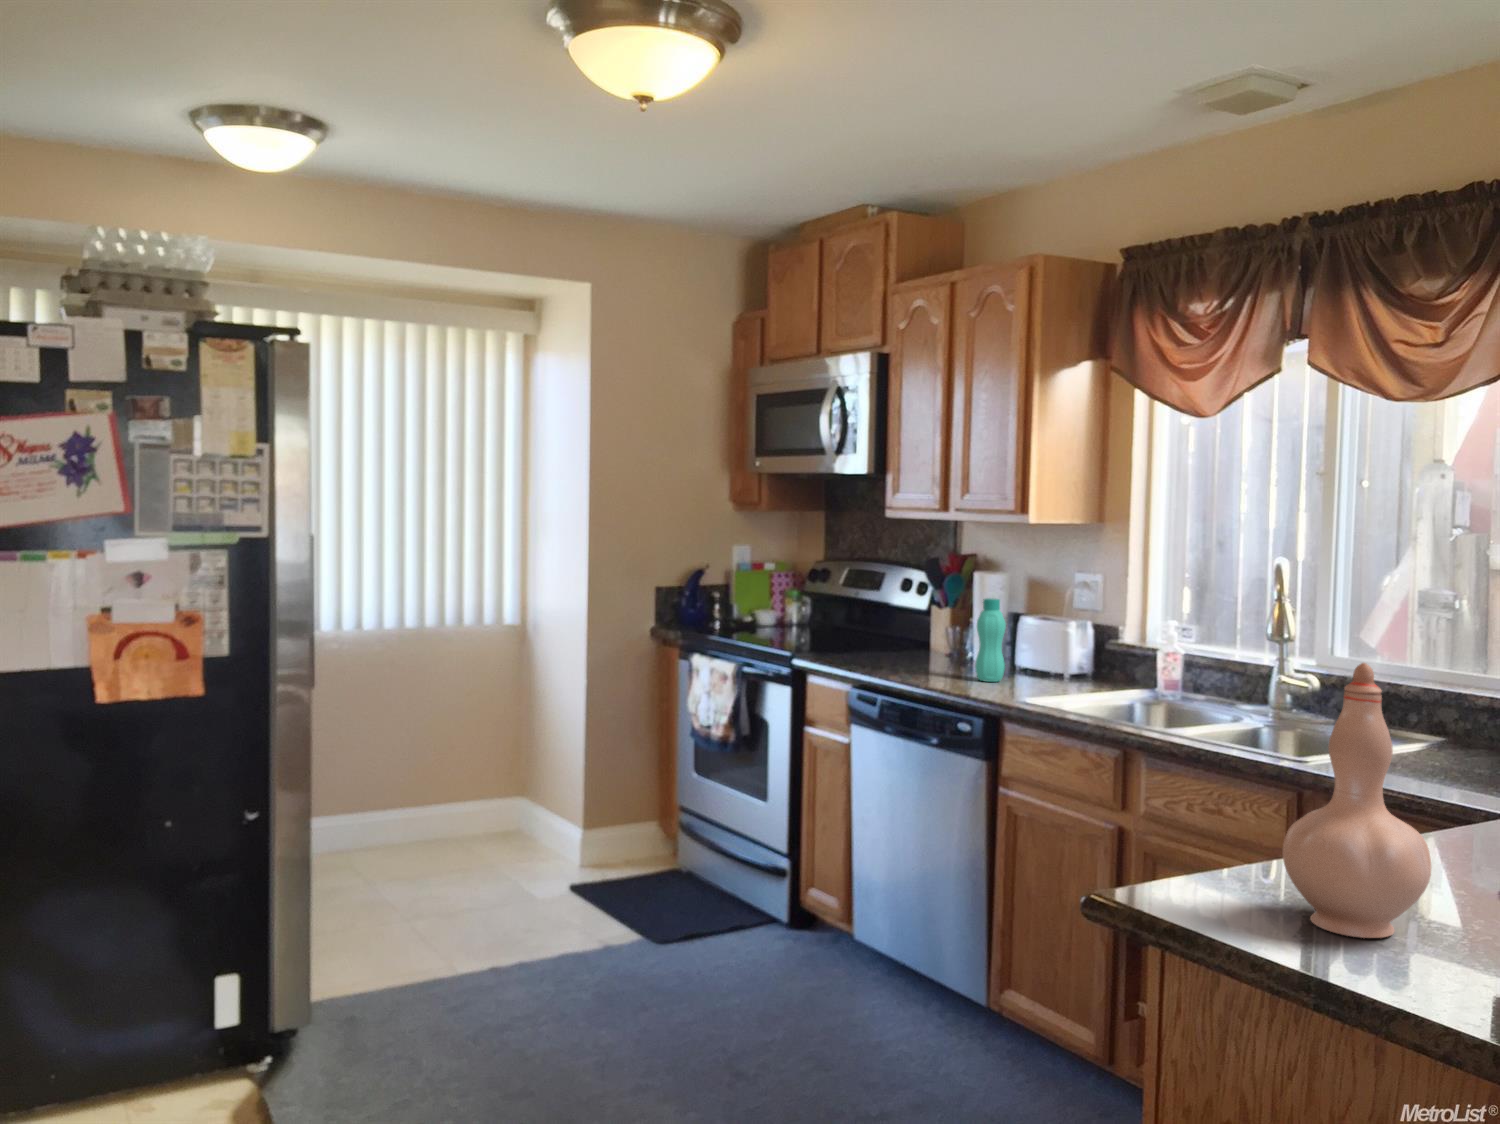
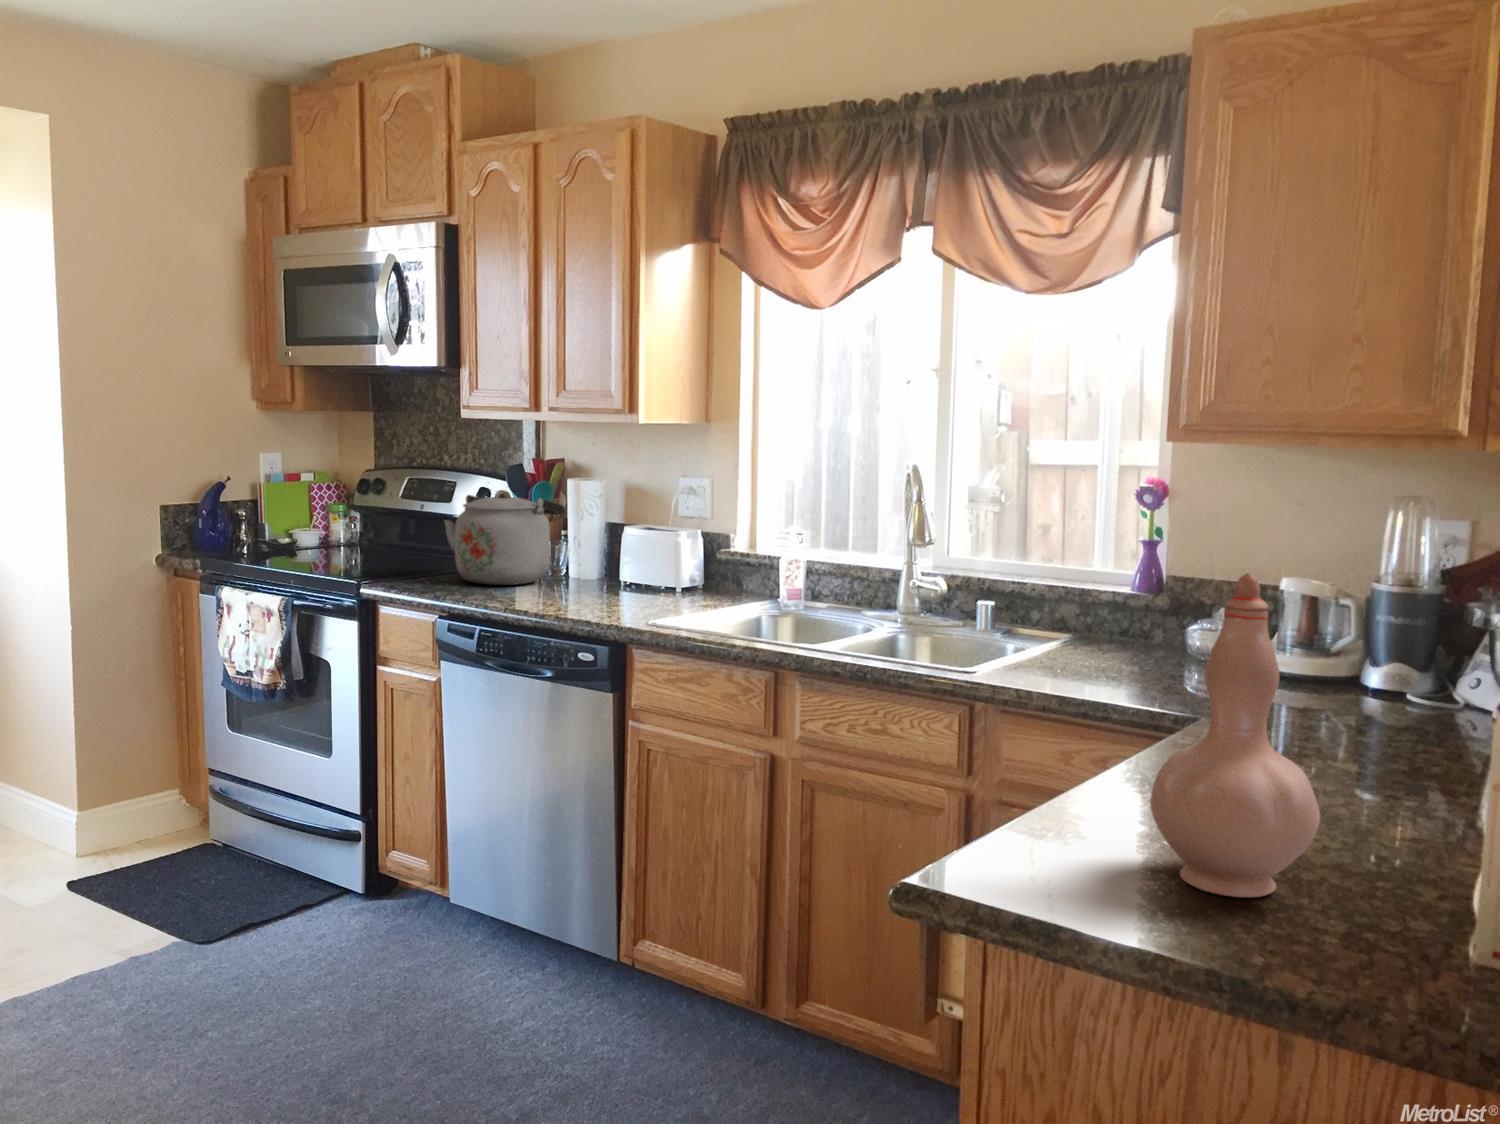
kettle: none [867,581,971,663] -> present [444,490,565,585]
bottle: present [975,598,1006,682] -> none [585,508,618,601]

